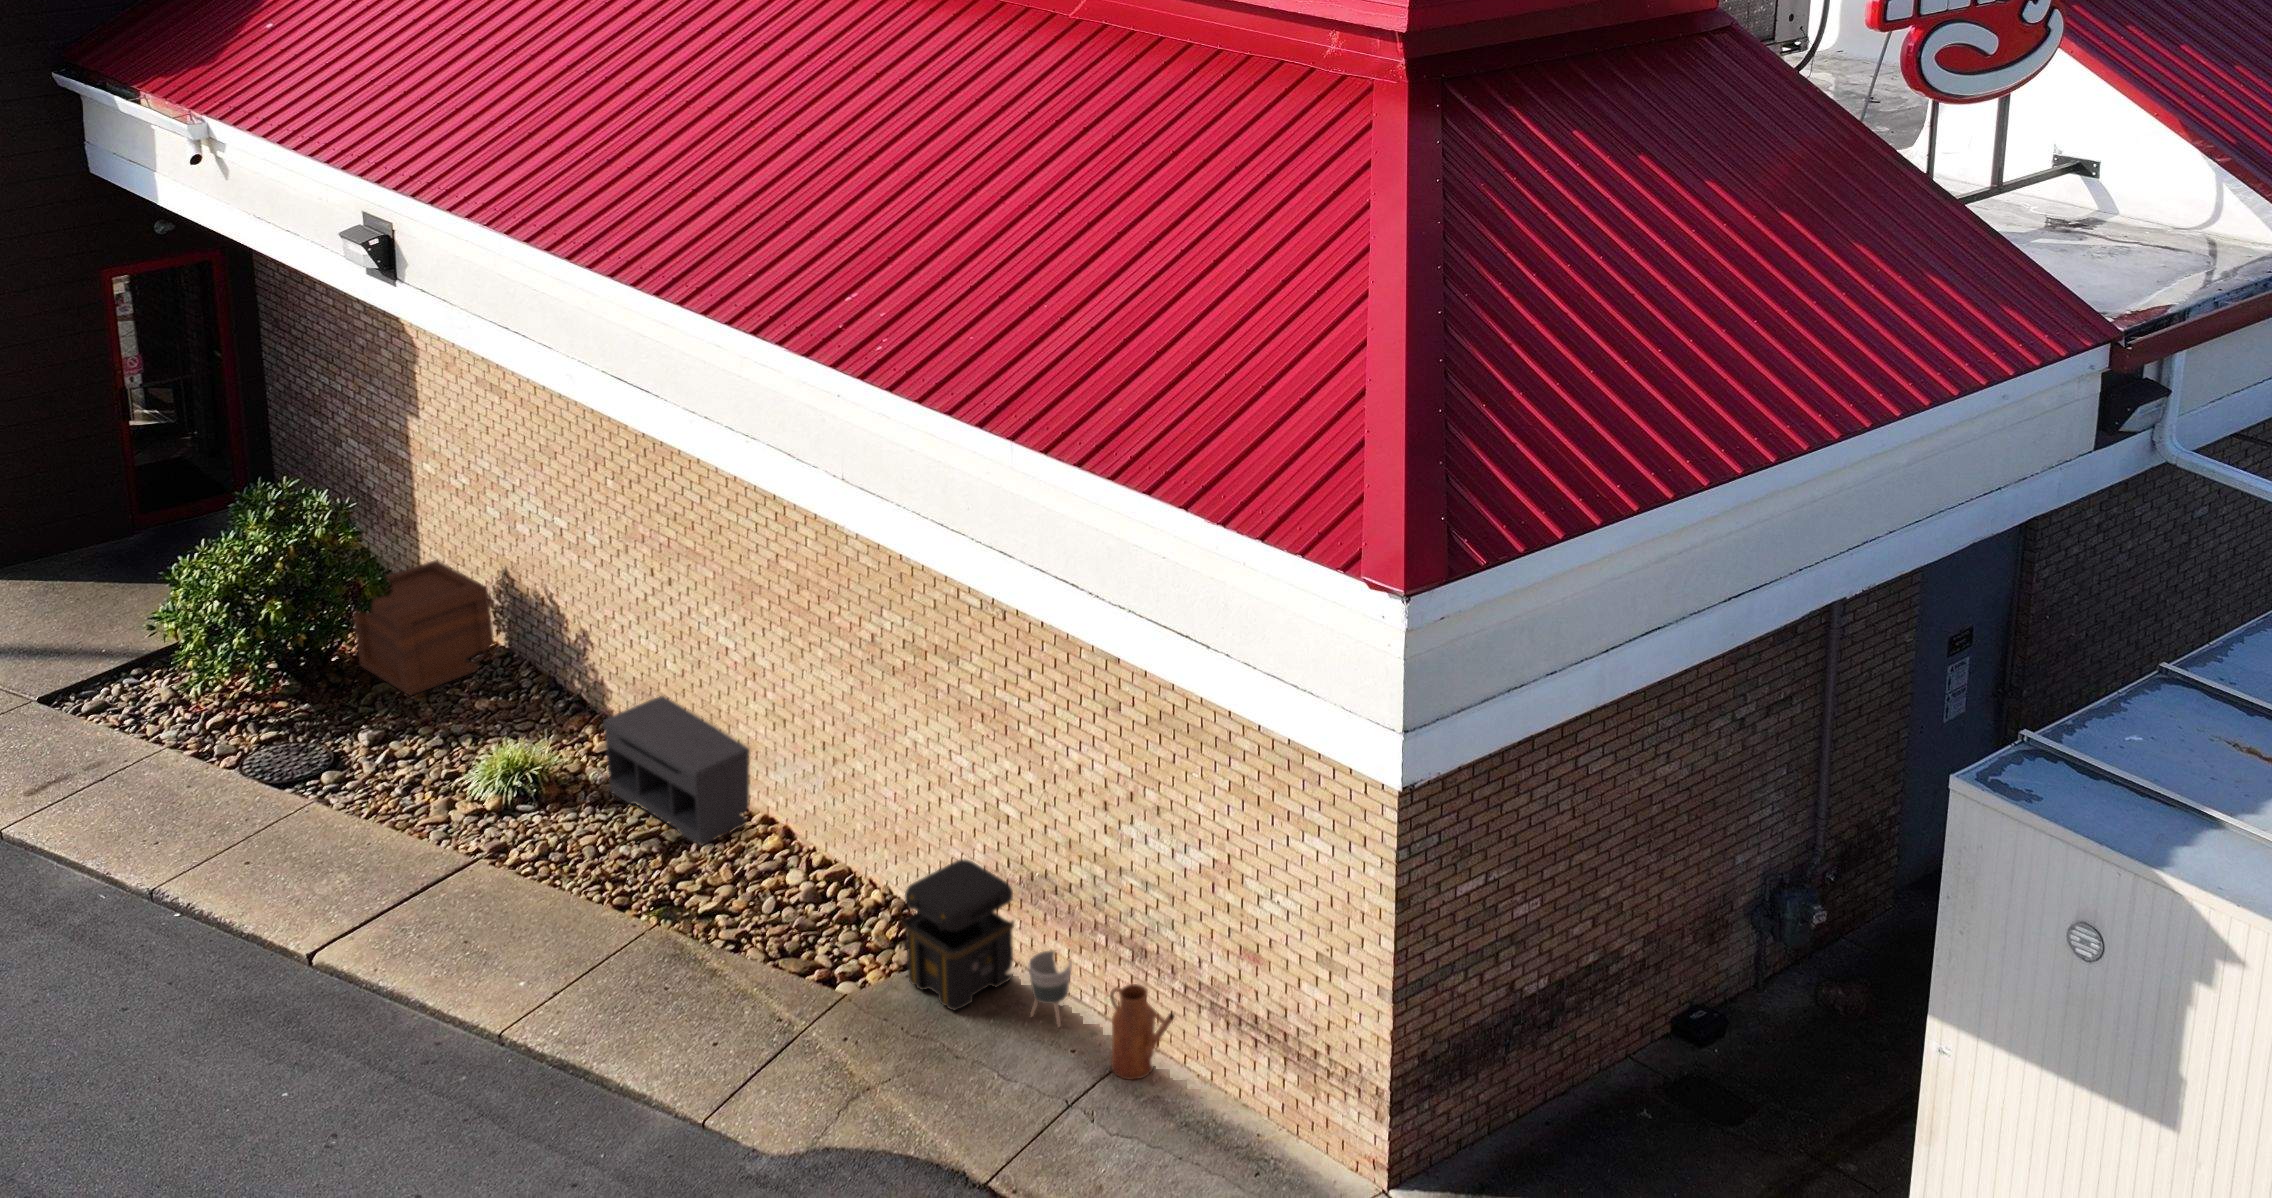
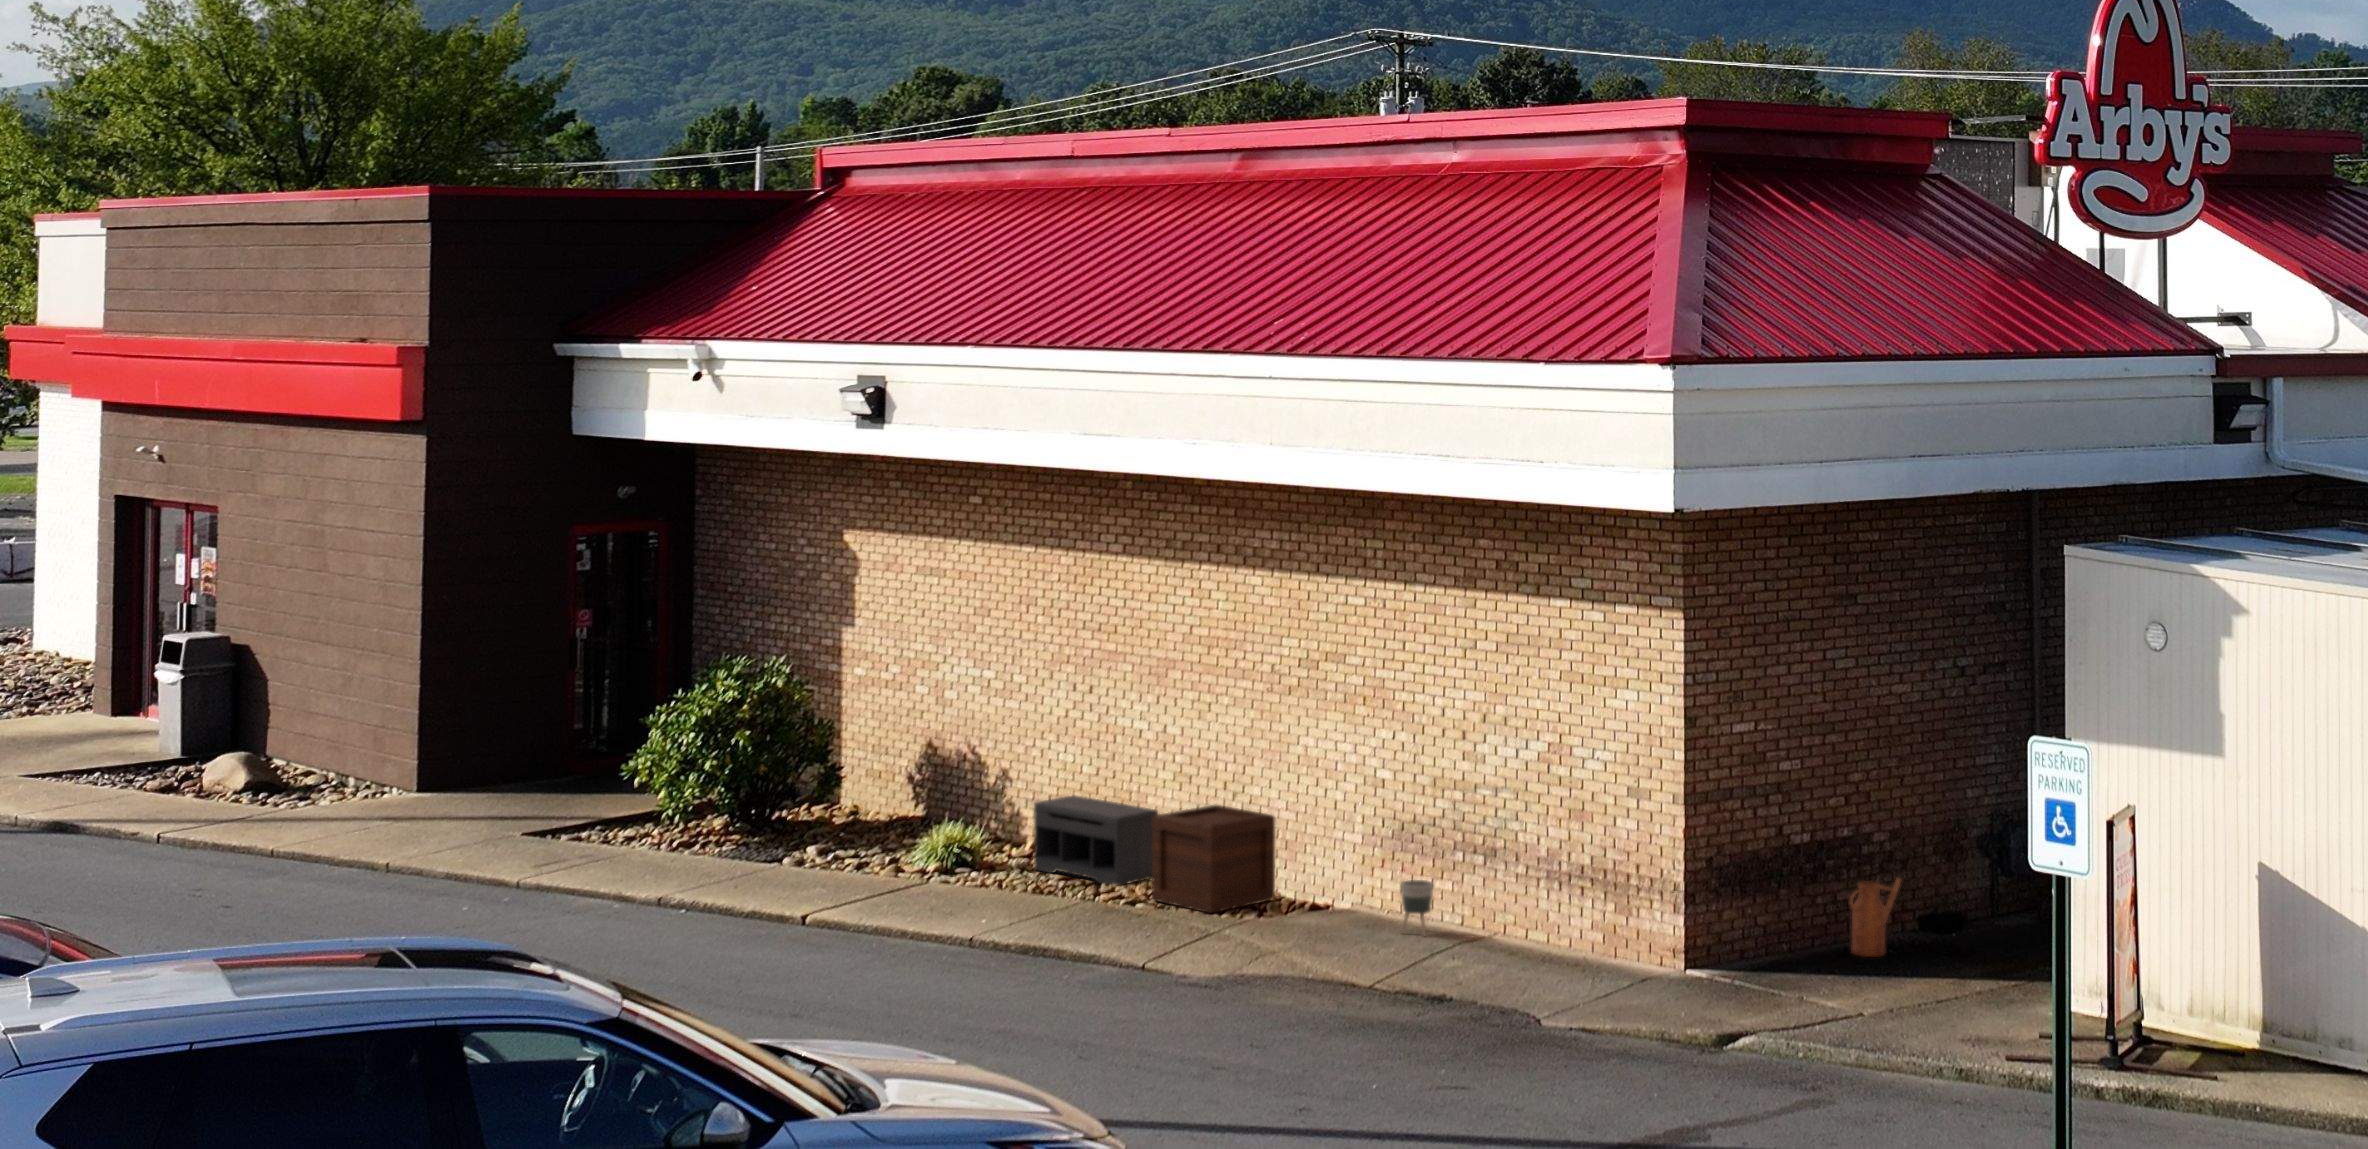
wooden crate: present [352,560,494,695] -> present [1152,805,1275,913]
toolbox: present [904,860,1014,1010] -> none [1300,828,1385,932]
watering can: present [1110,984,1174,1080] -> present [1850,878,1901,957]

